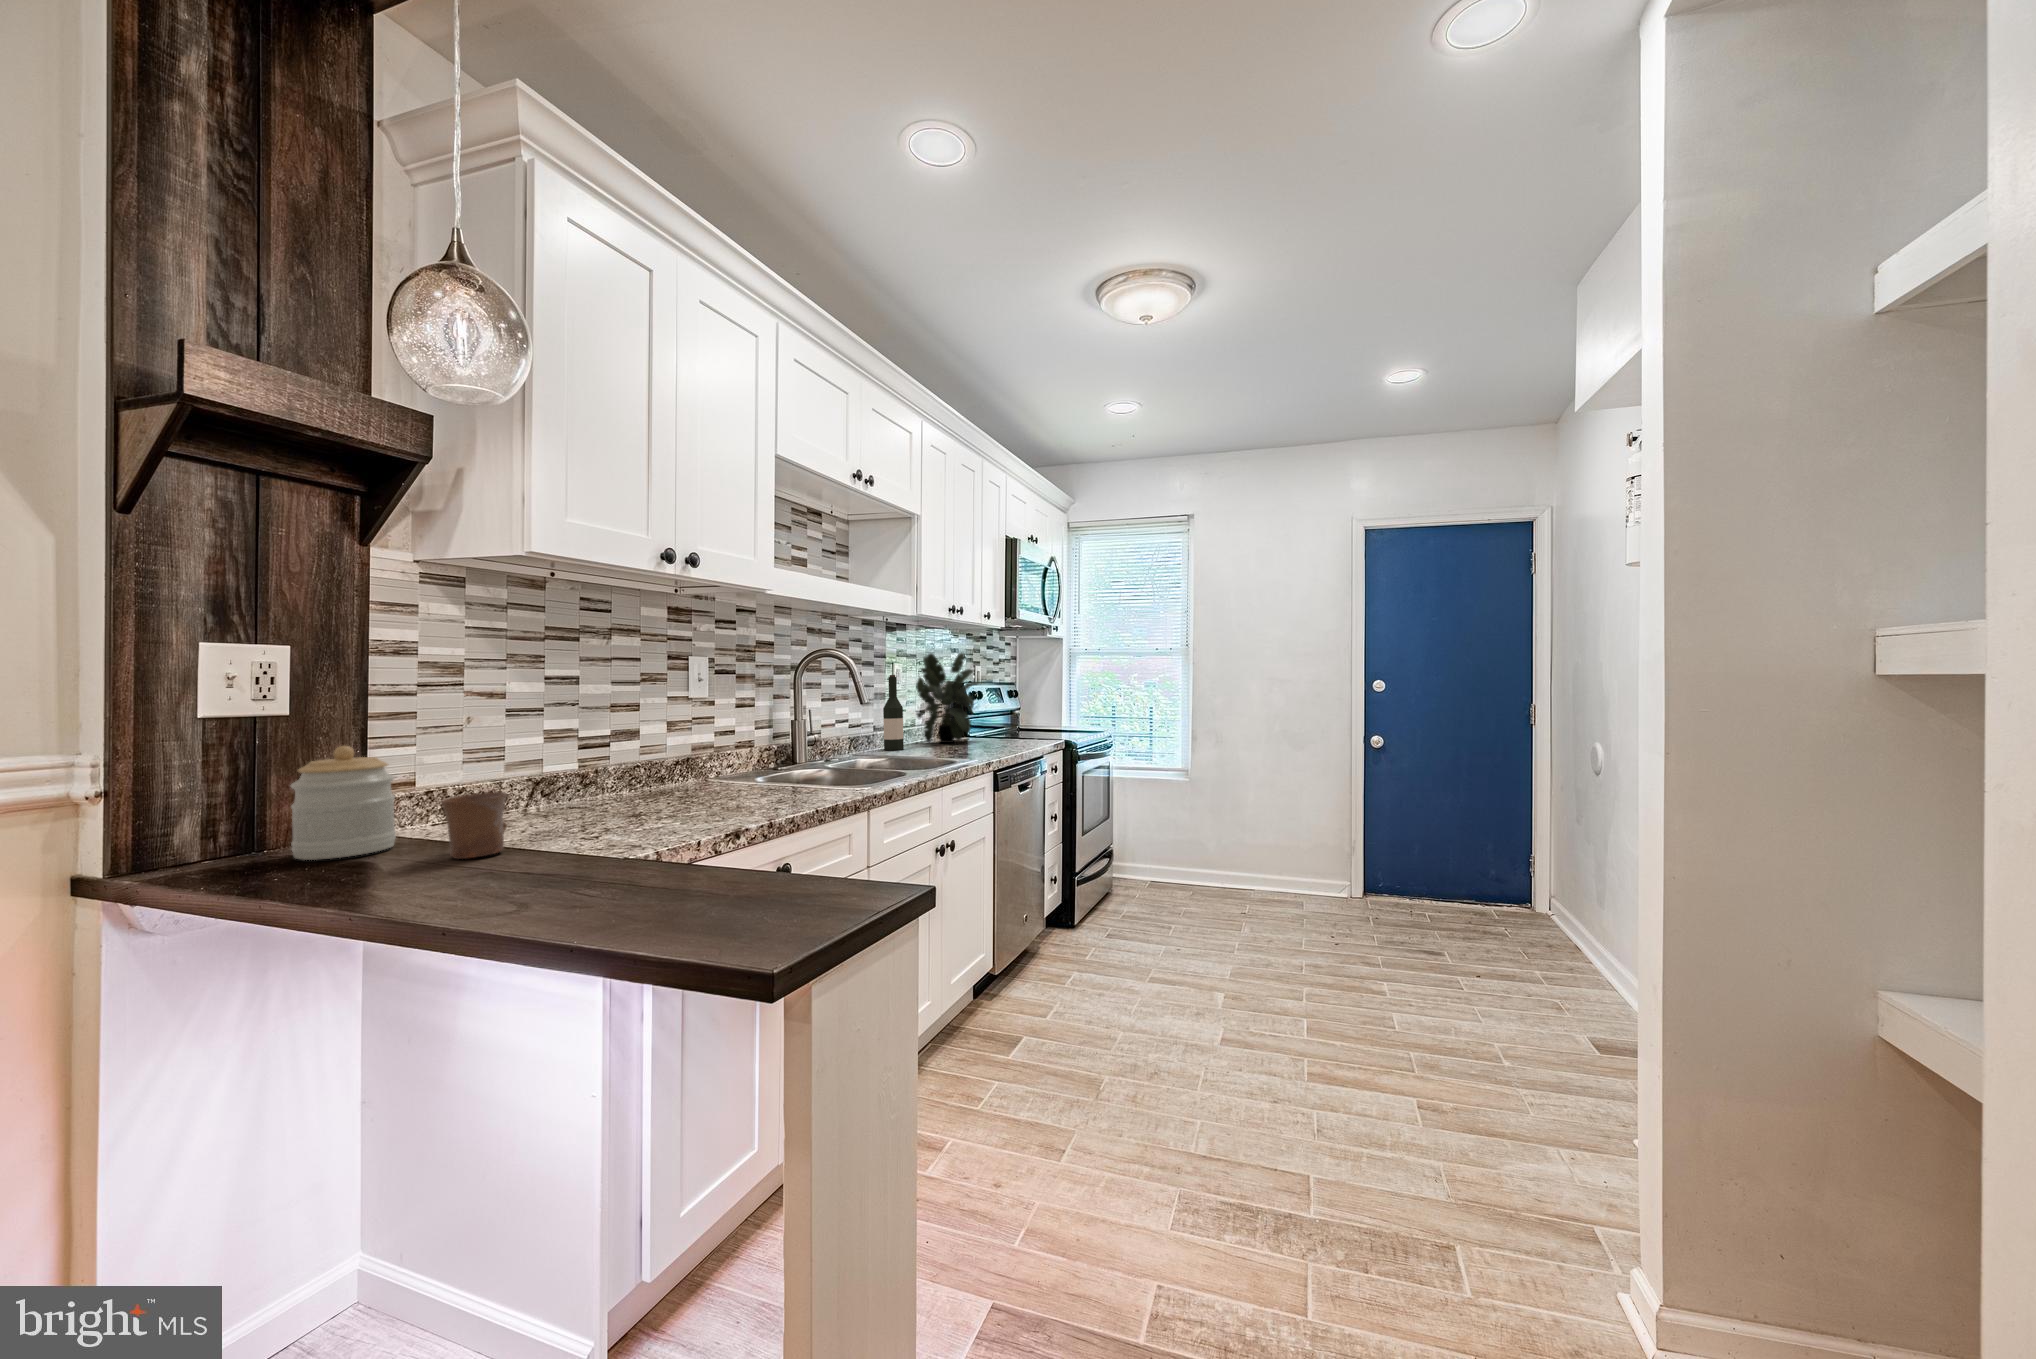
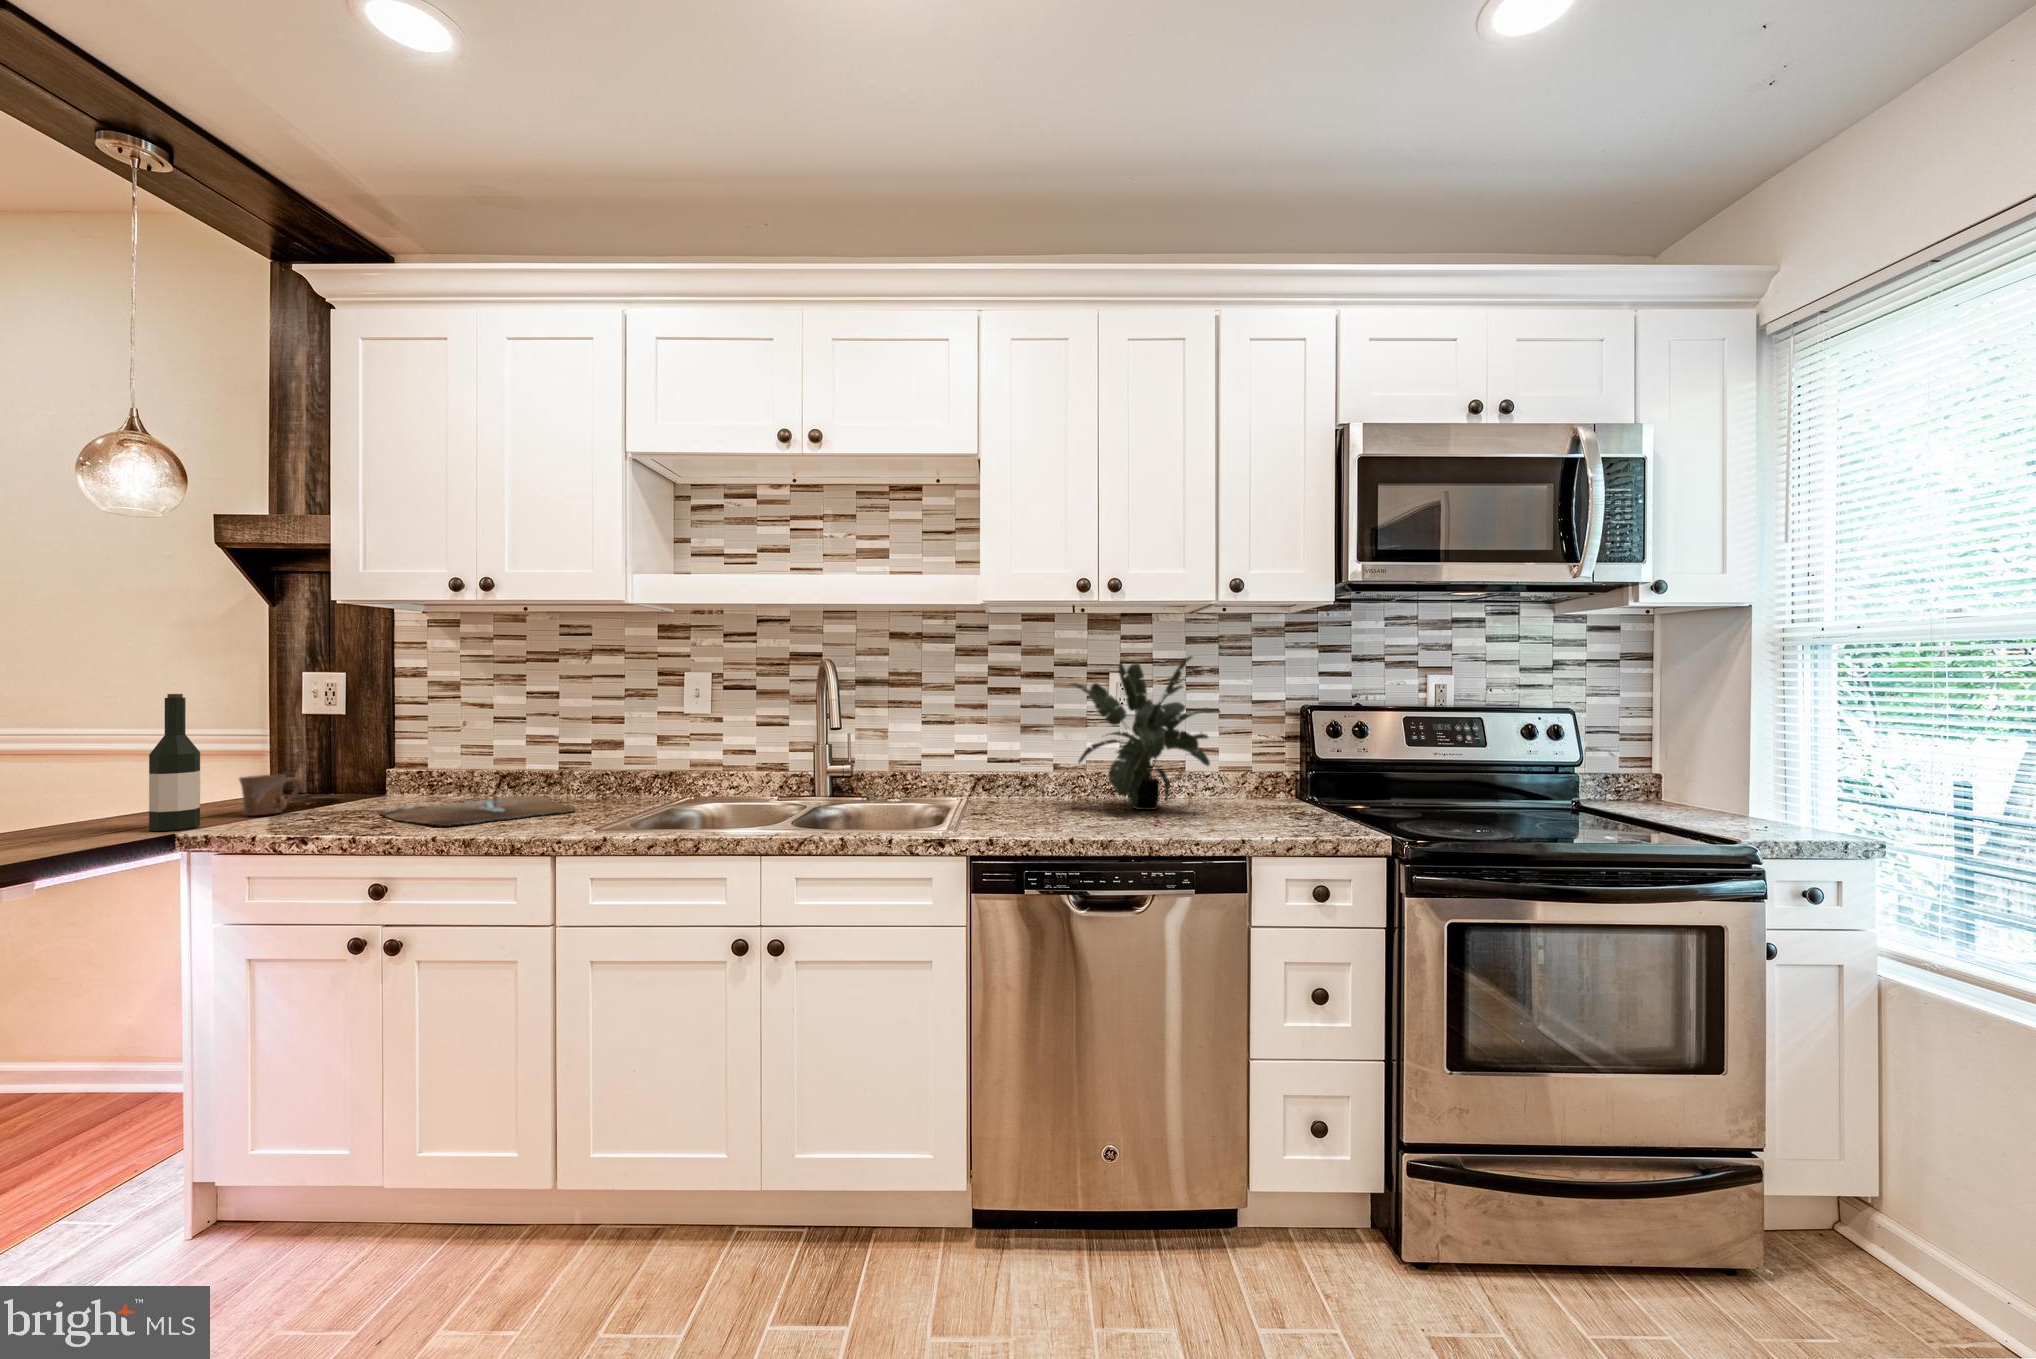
wine bottle: present [883,675,904,750] -> present [149,694,200,831]
jar: present [291,746,396,860] -> none [292,735,353,802]
cutting board: none [578,782,778,823] -> present [381,795,575,826]

